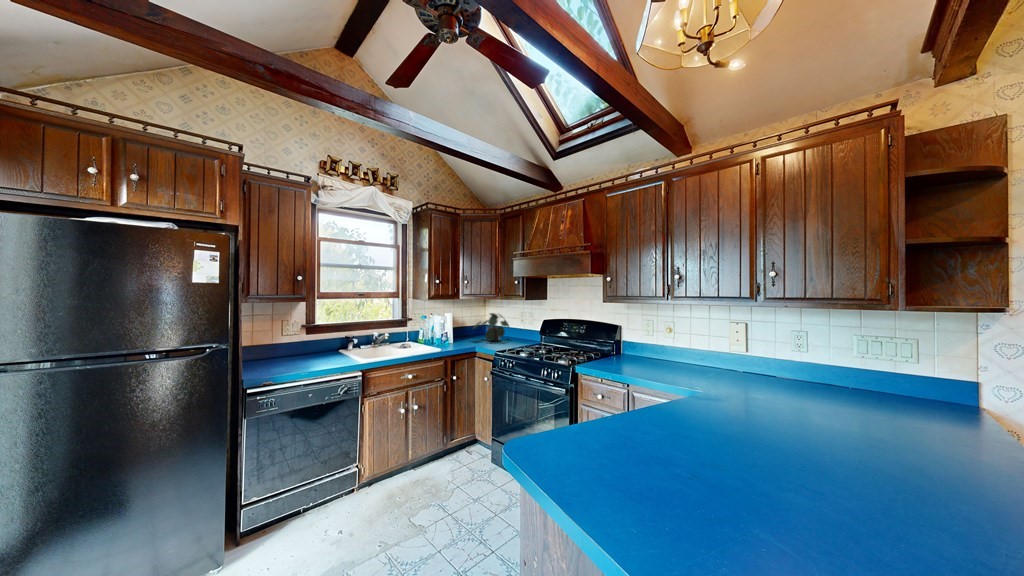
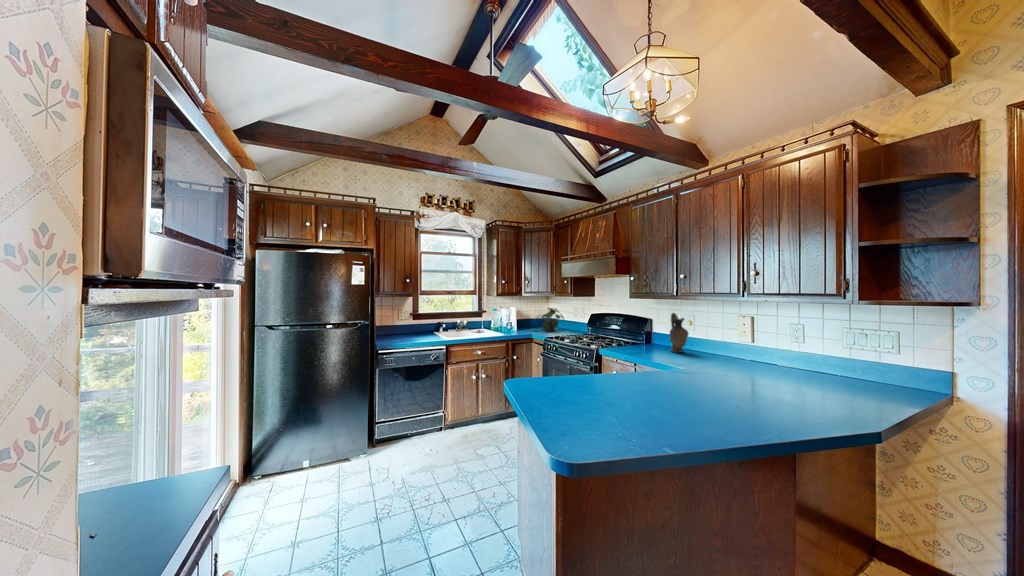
ceramic pitcher: none [653,319,676,366] -> present [670,313,688,352]

